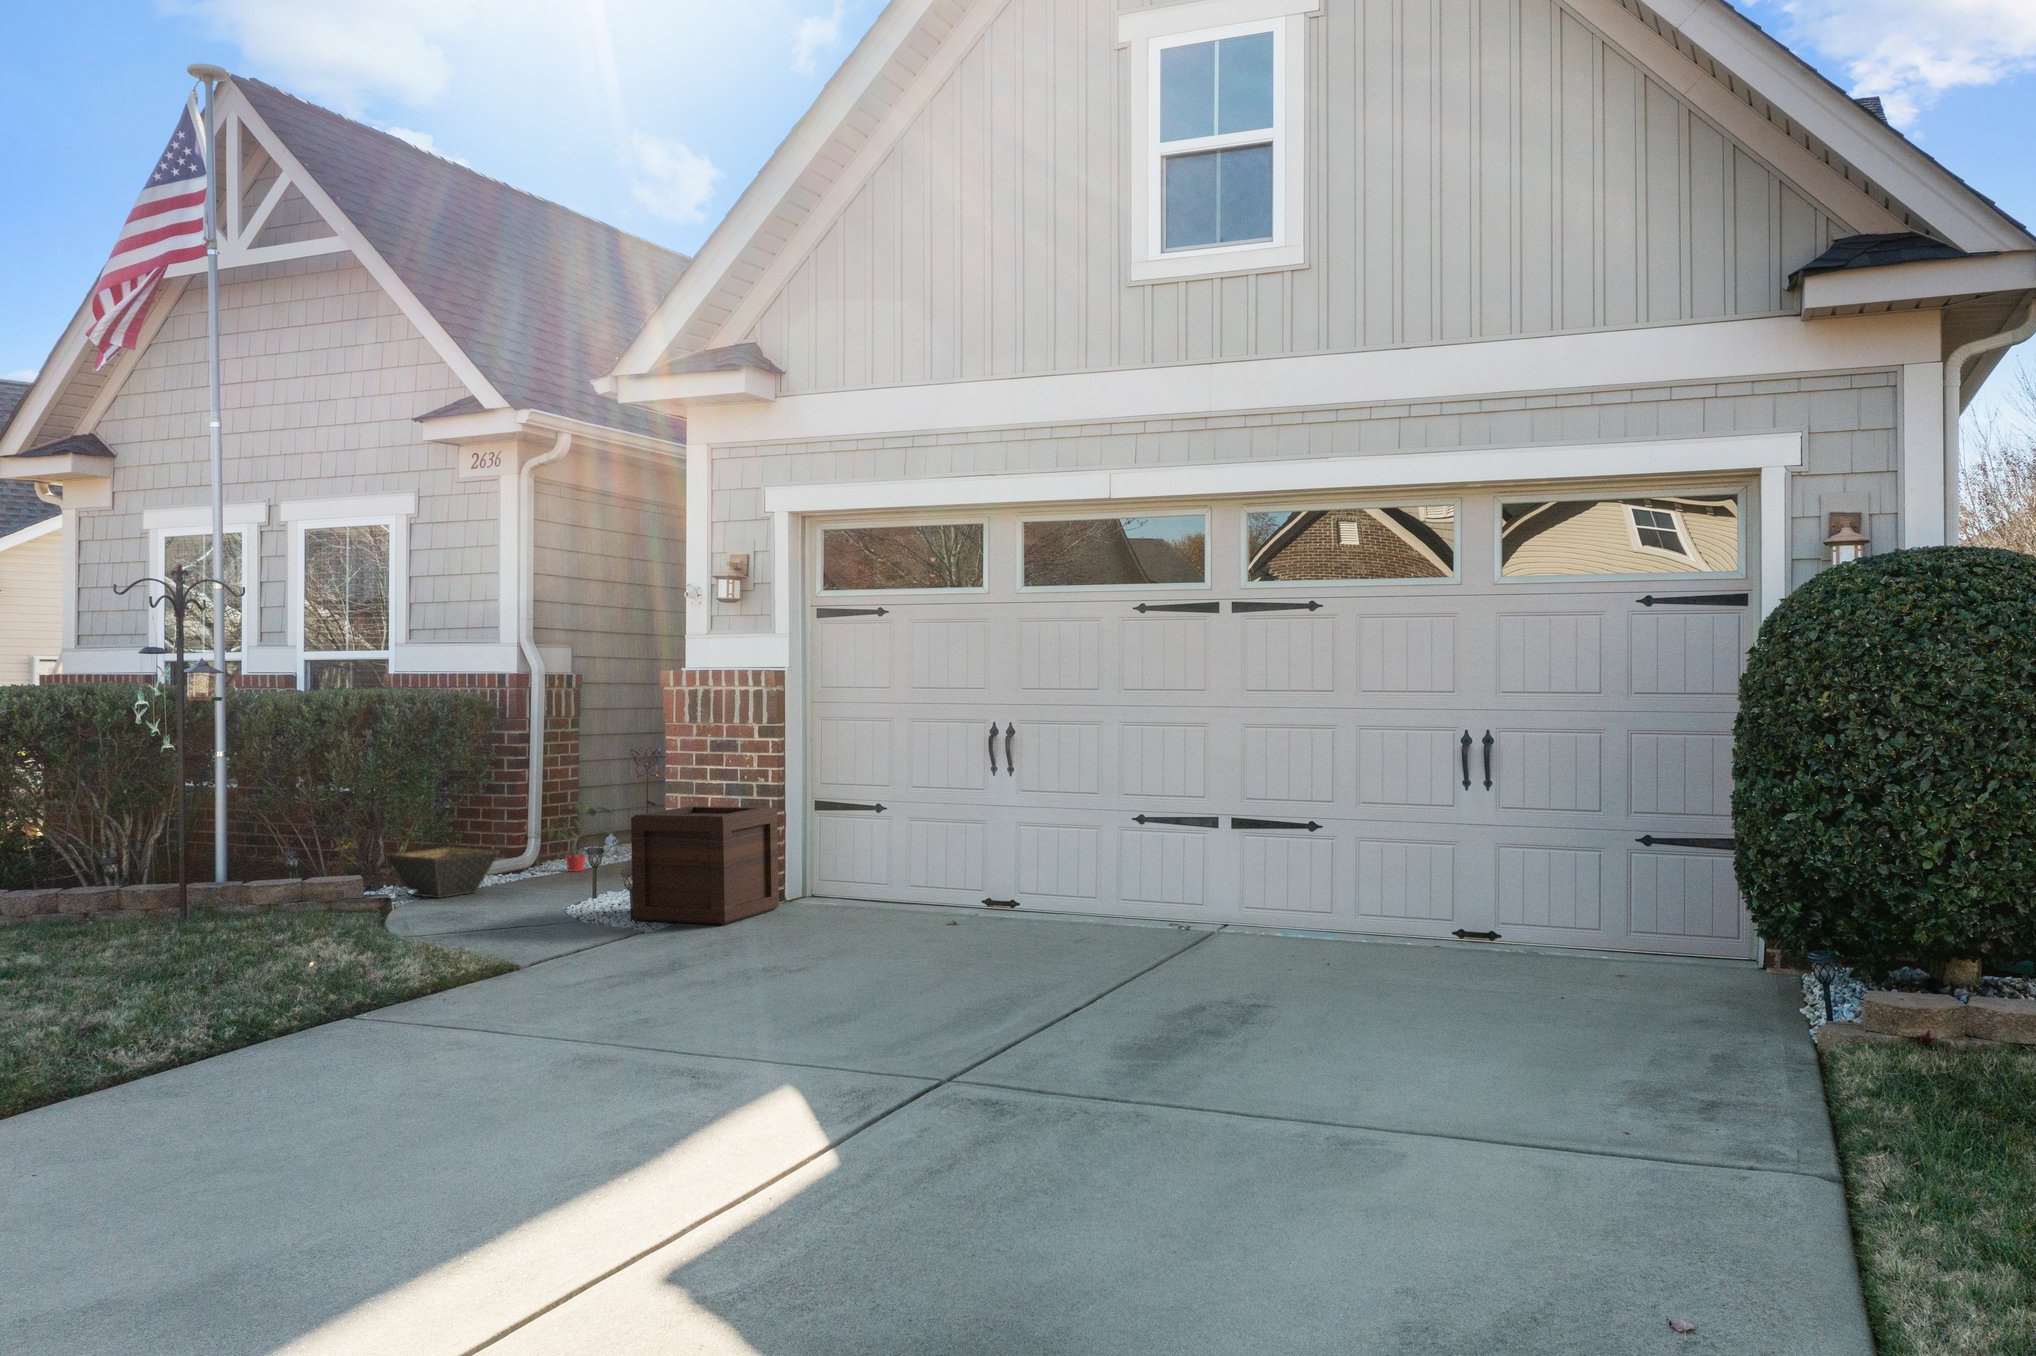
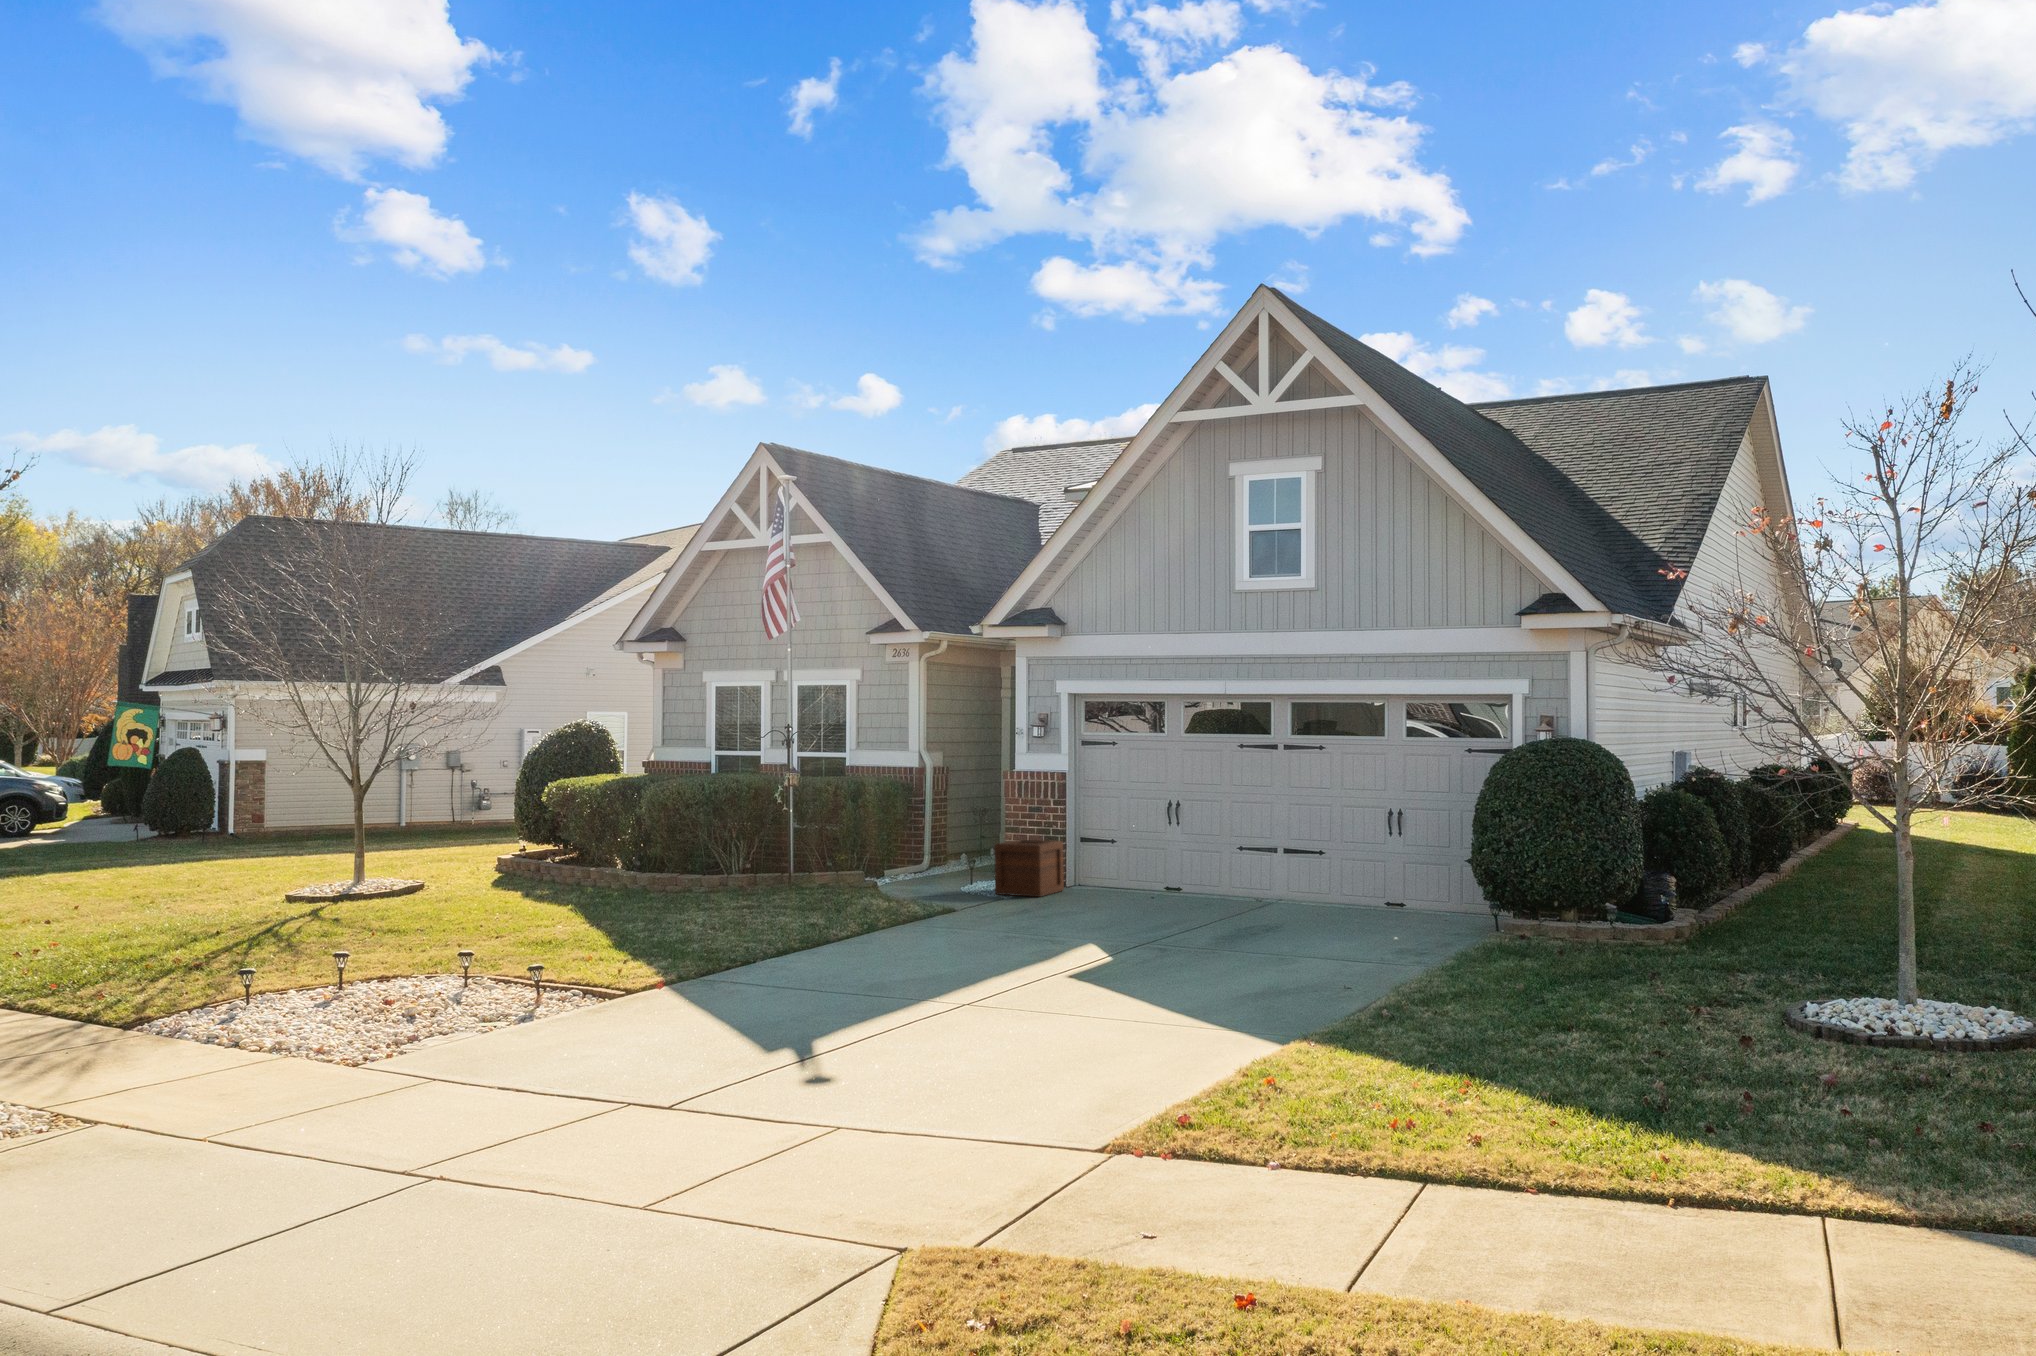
potted plant: present [543,802,611,872] -> none [932,836,970,873]
basket: present [385,846,499,898] -> none [863,858,919,884]

